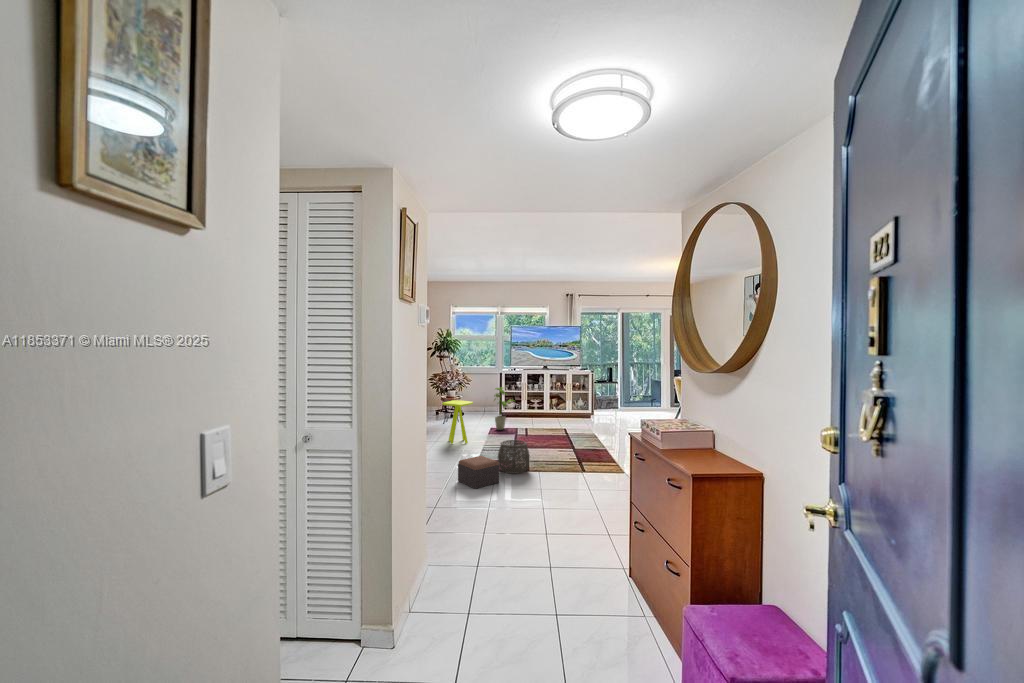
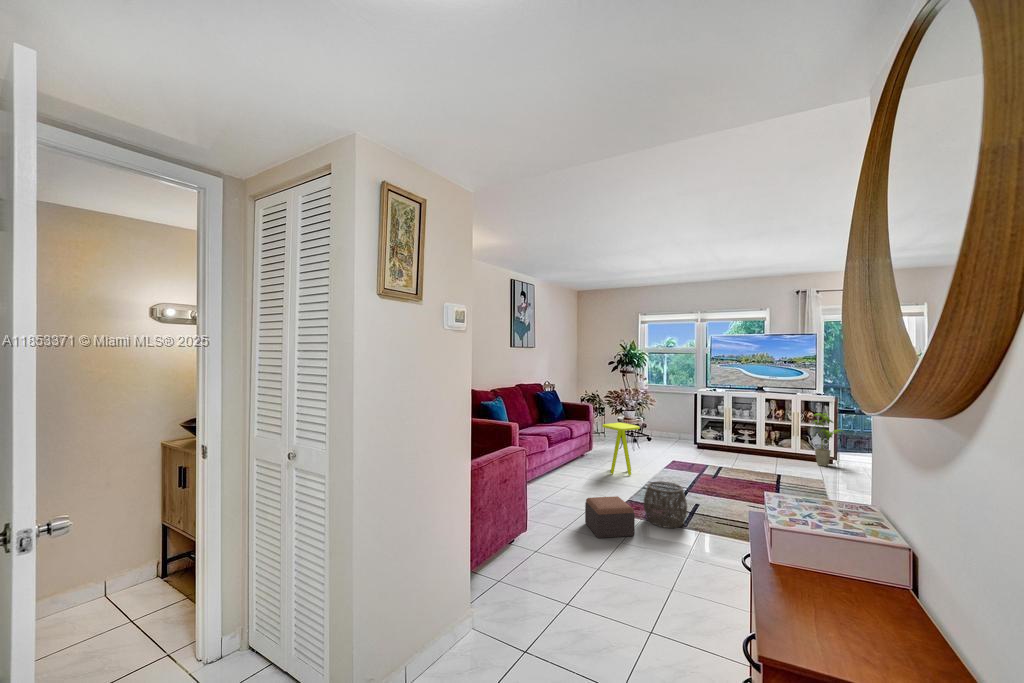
house plant: present [494,387,513,430] -> present [813,413,842,466]

